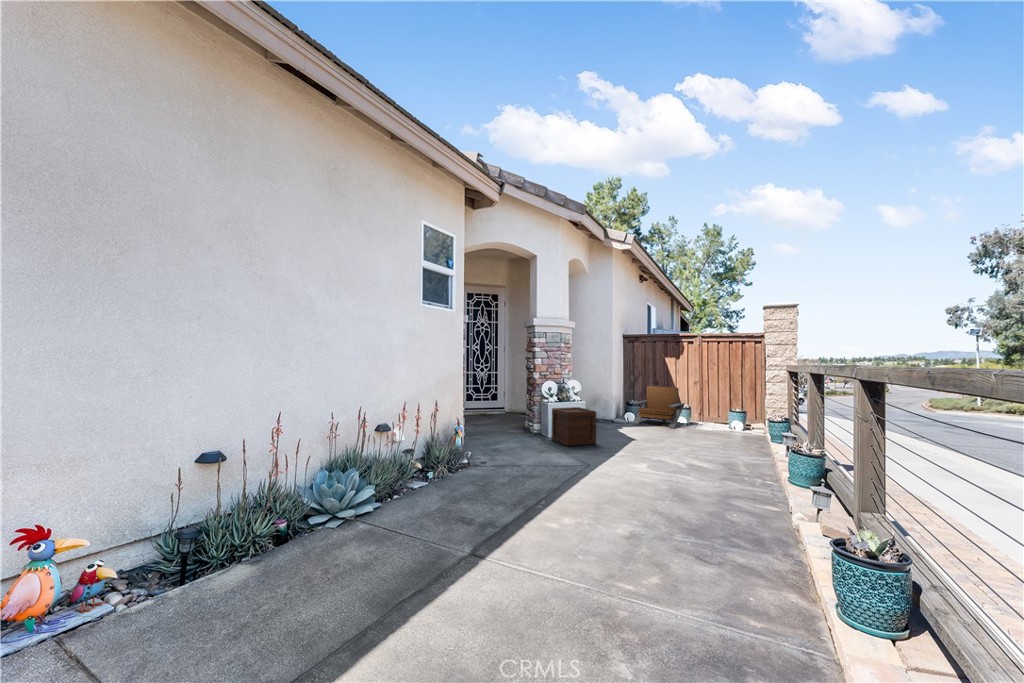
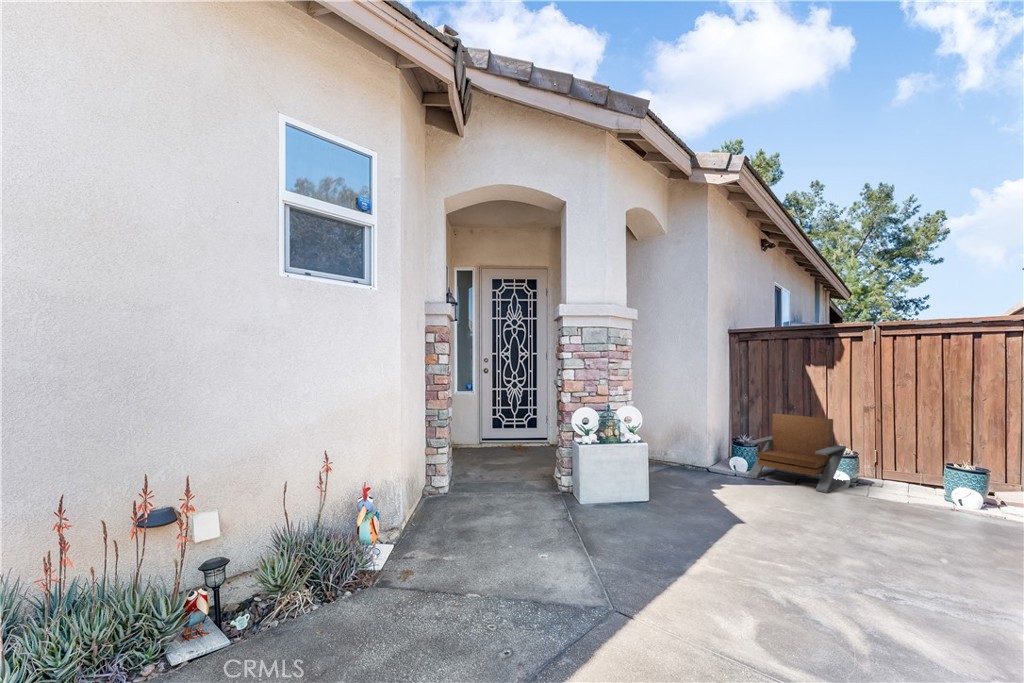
wooden crate: present [552,407,596,446] -> none [586,454,663,530]

